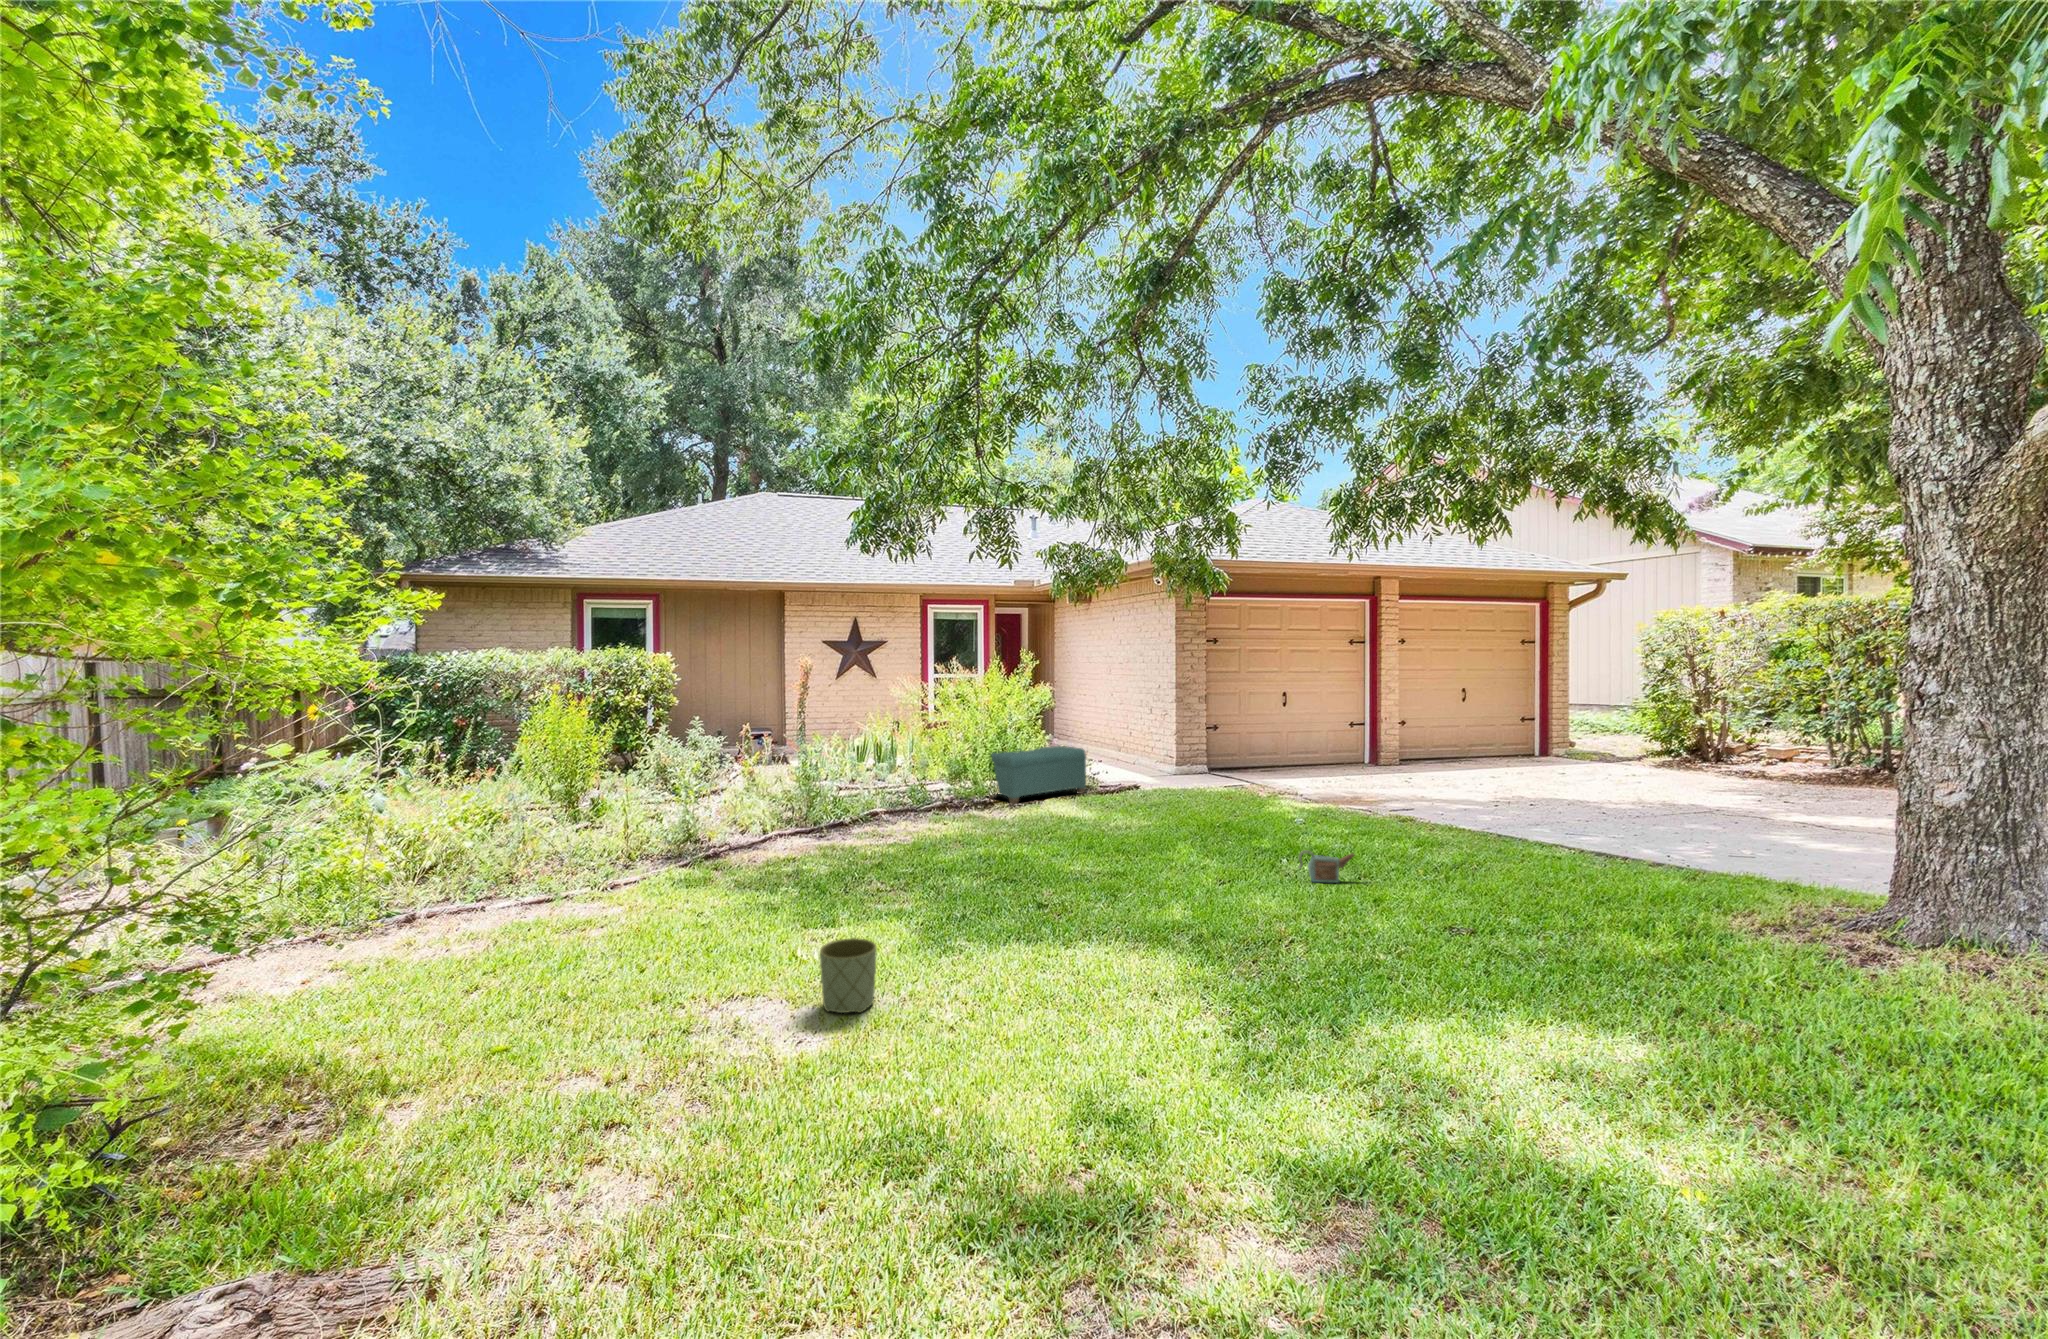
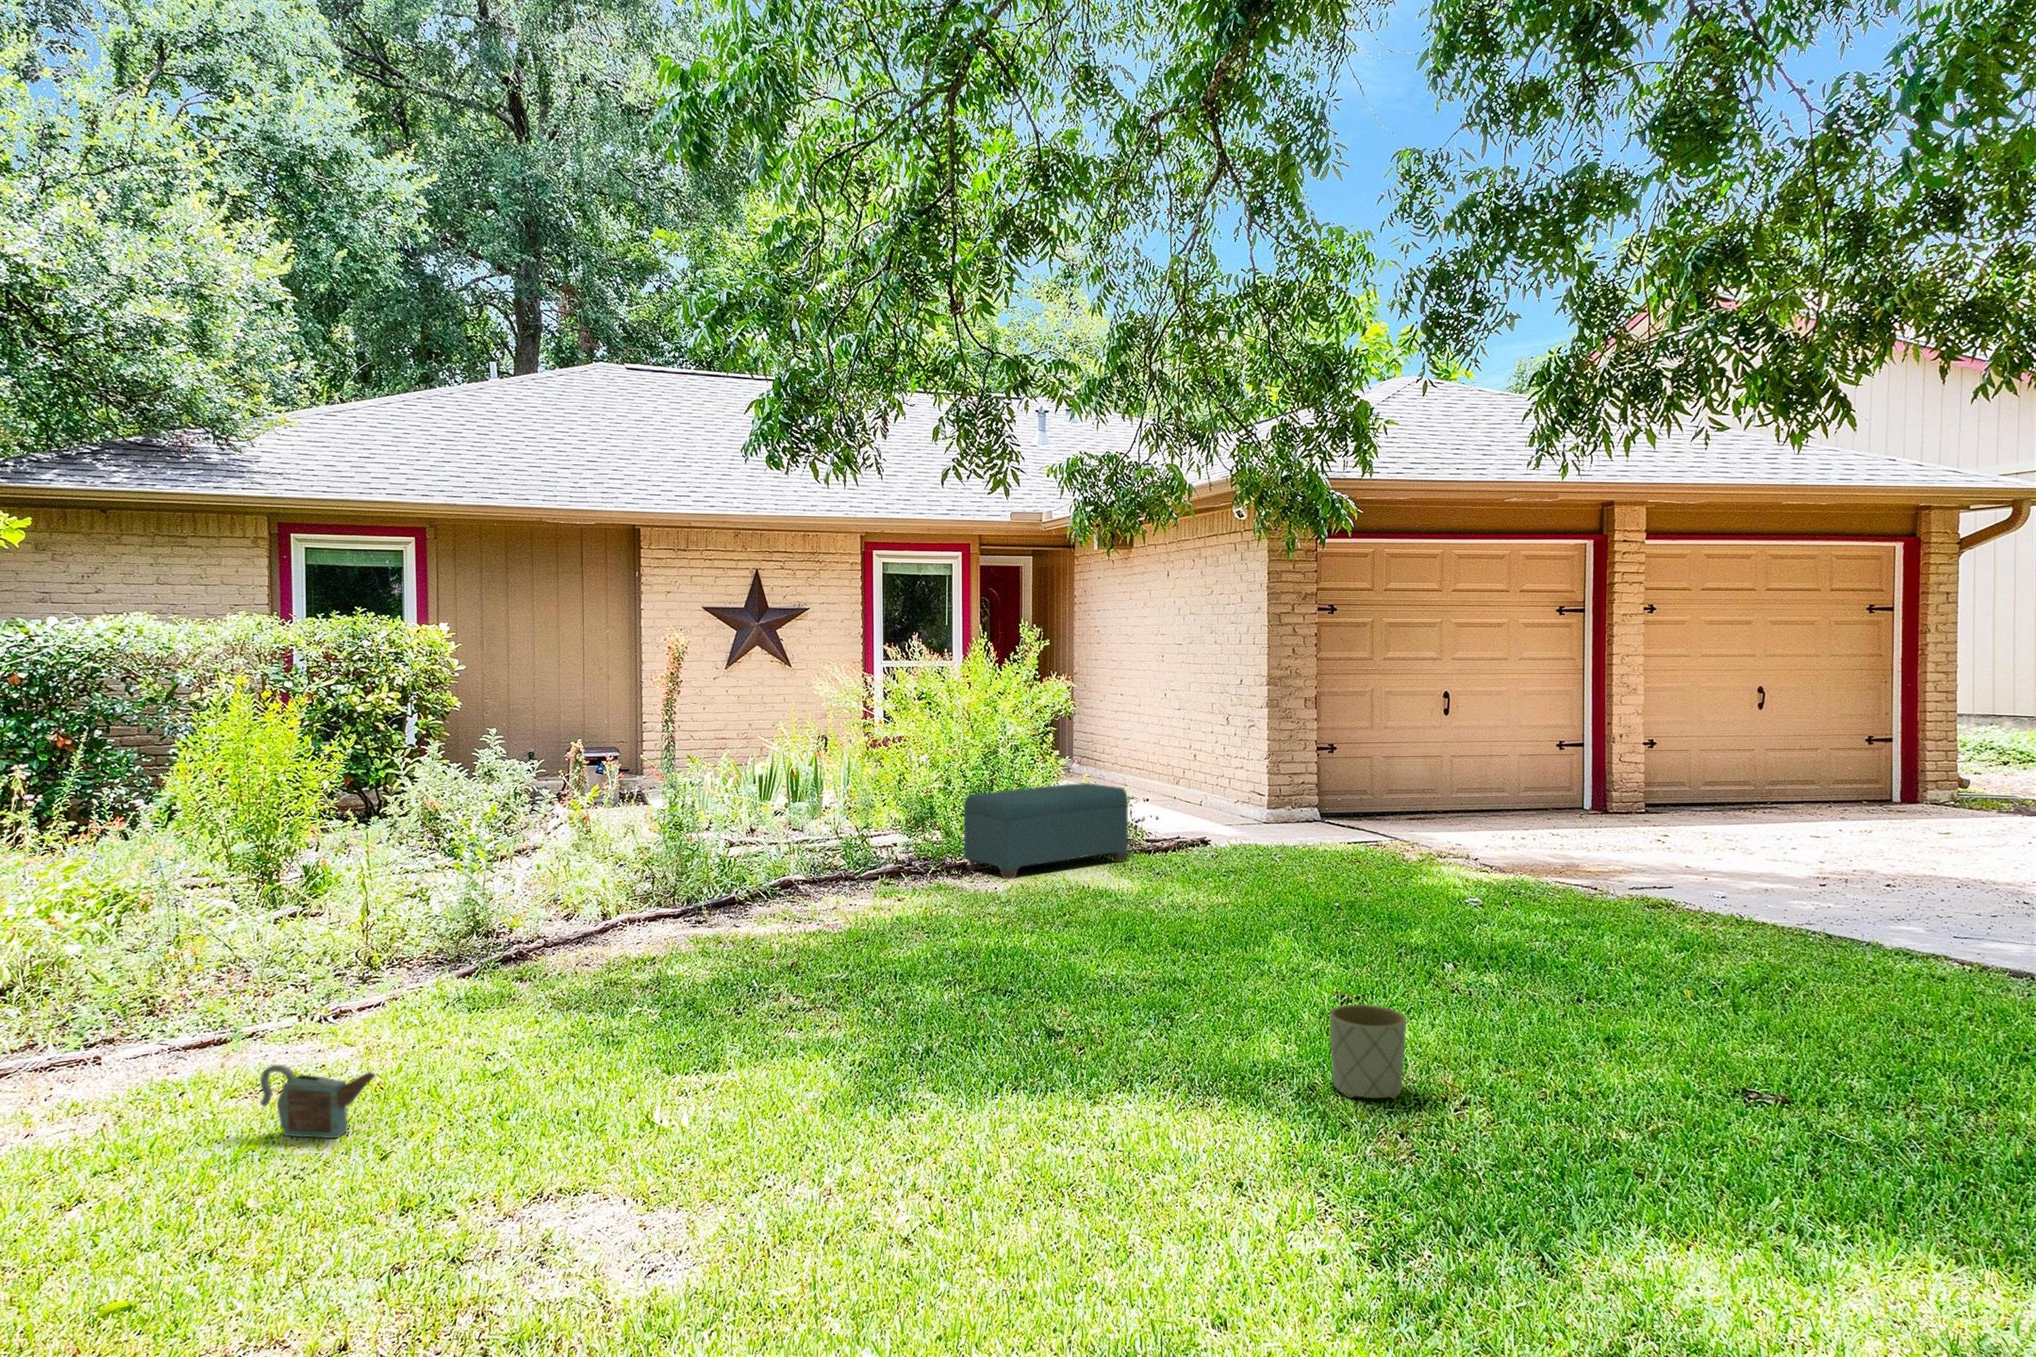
watering can: present [1299,850,1355,883] -> present [260,1065,375,1138]
planter: present [820,938,877,1013] -> present [1330,1004,1406,1099]

